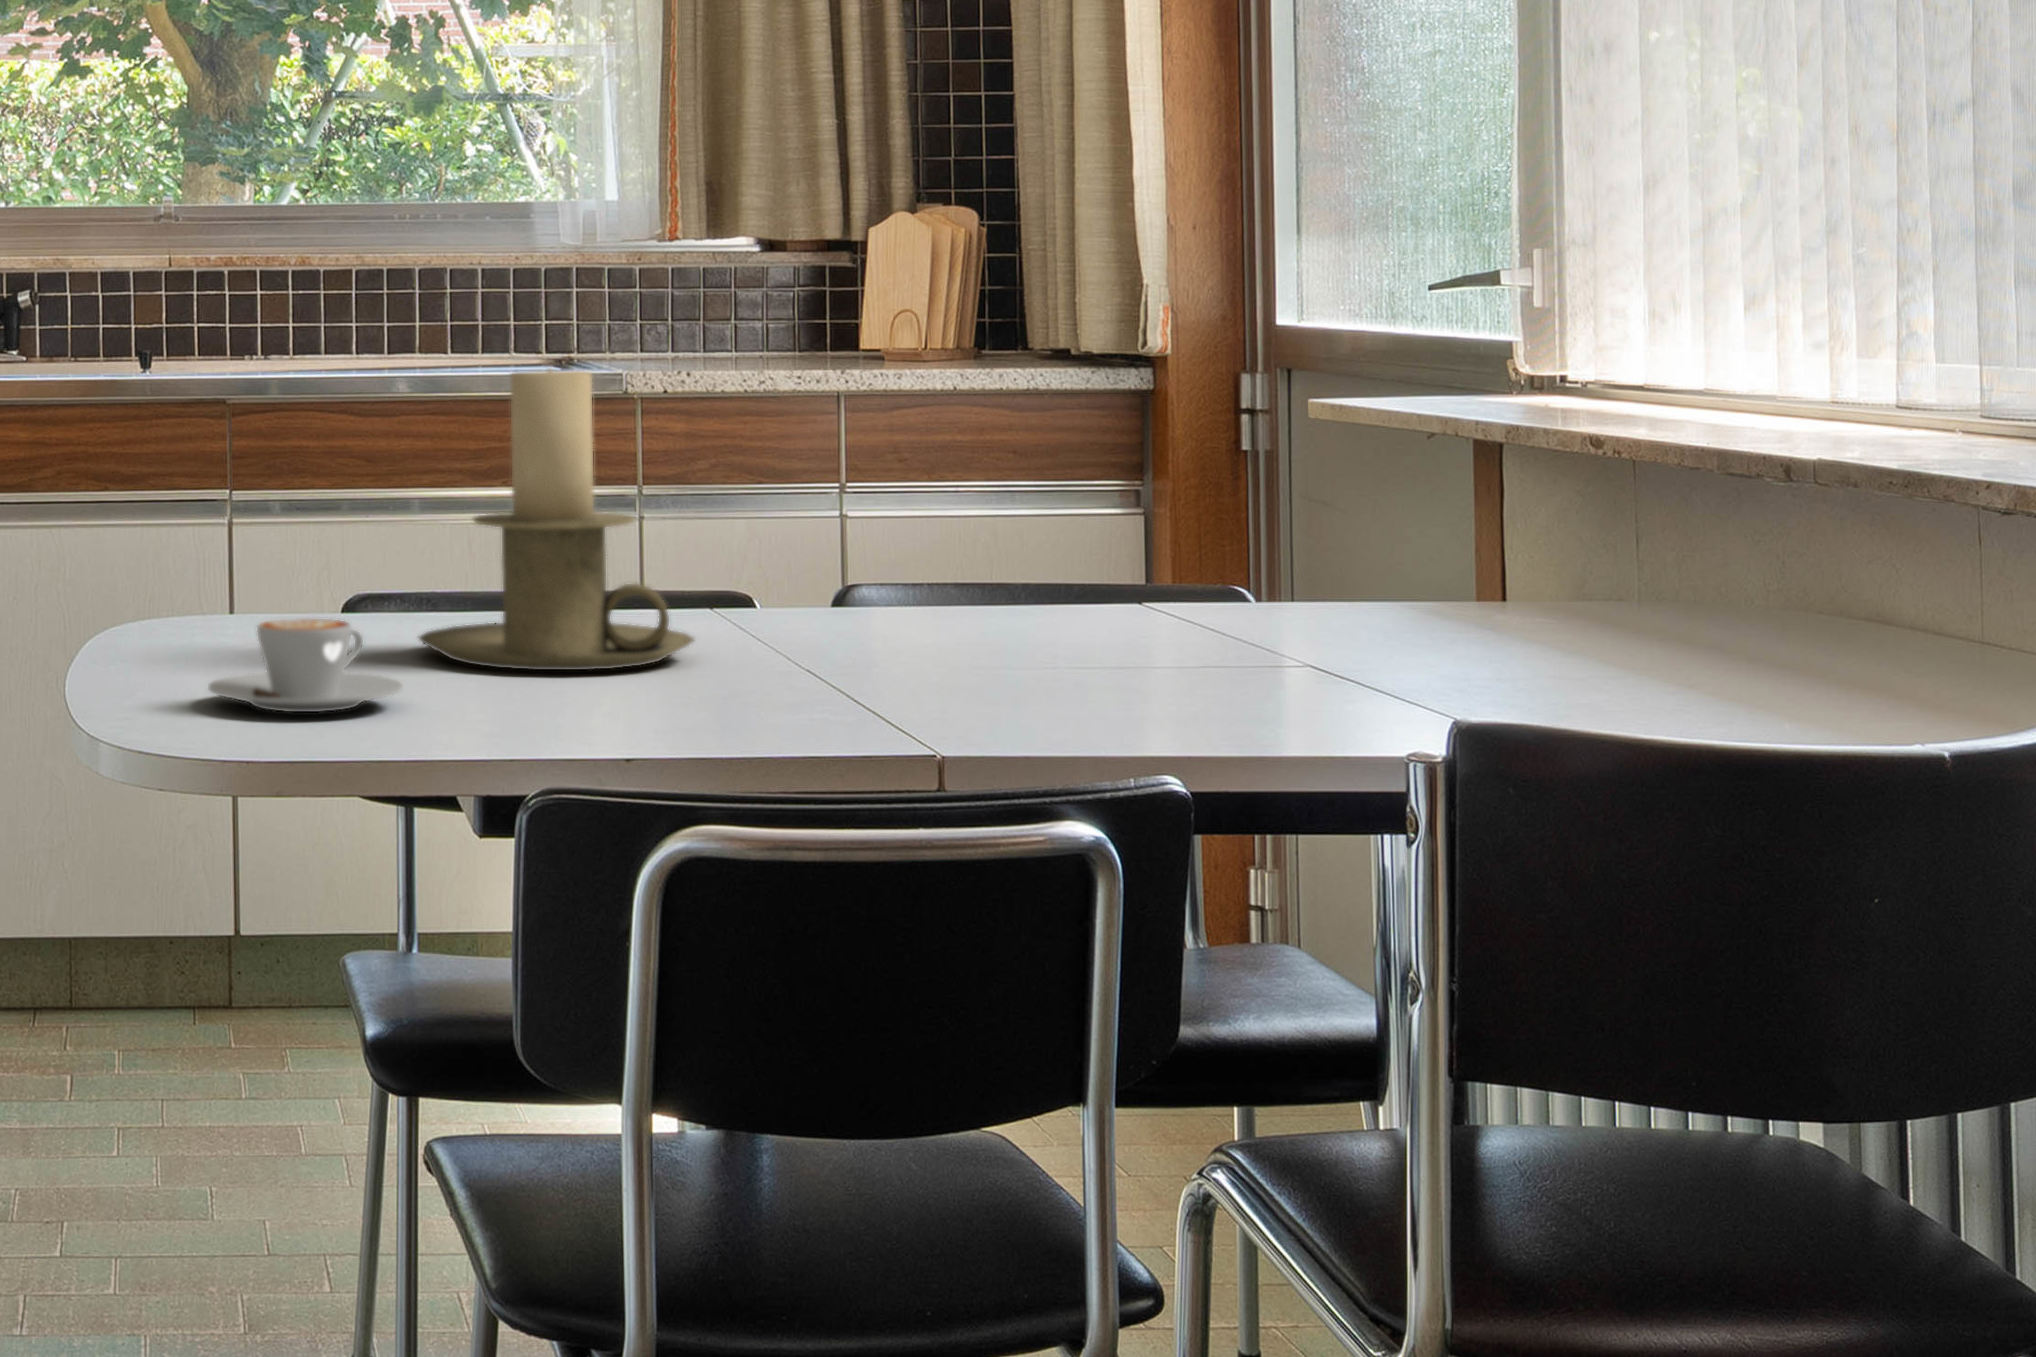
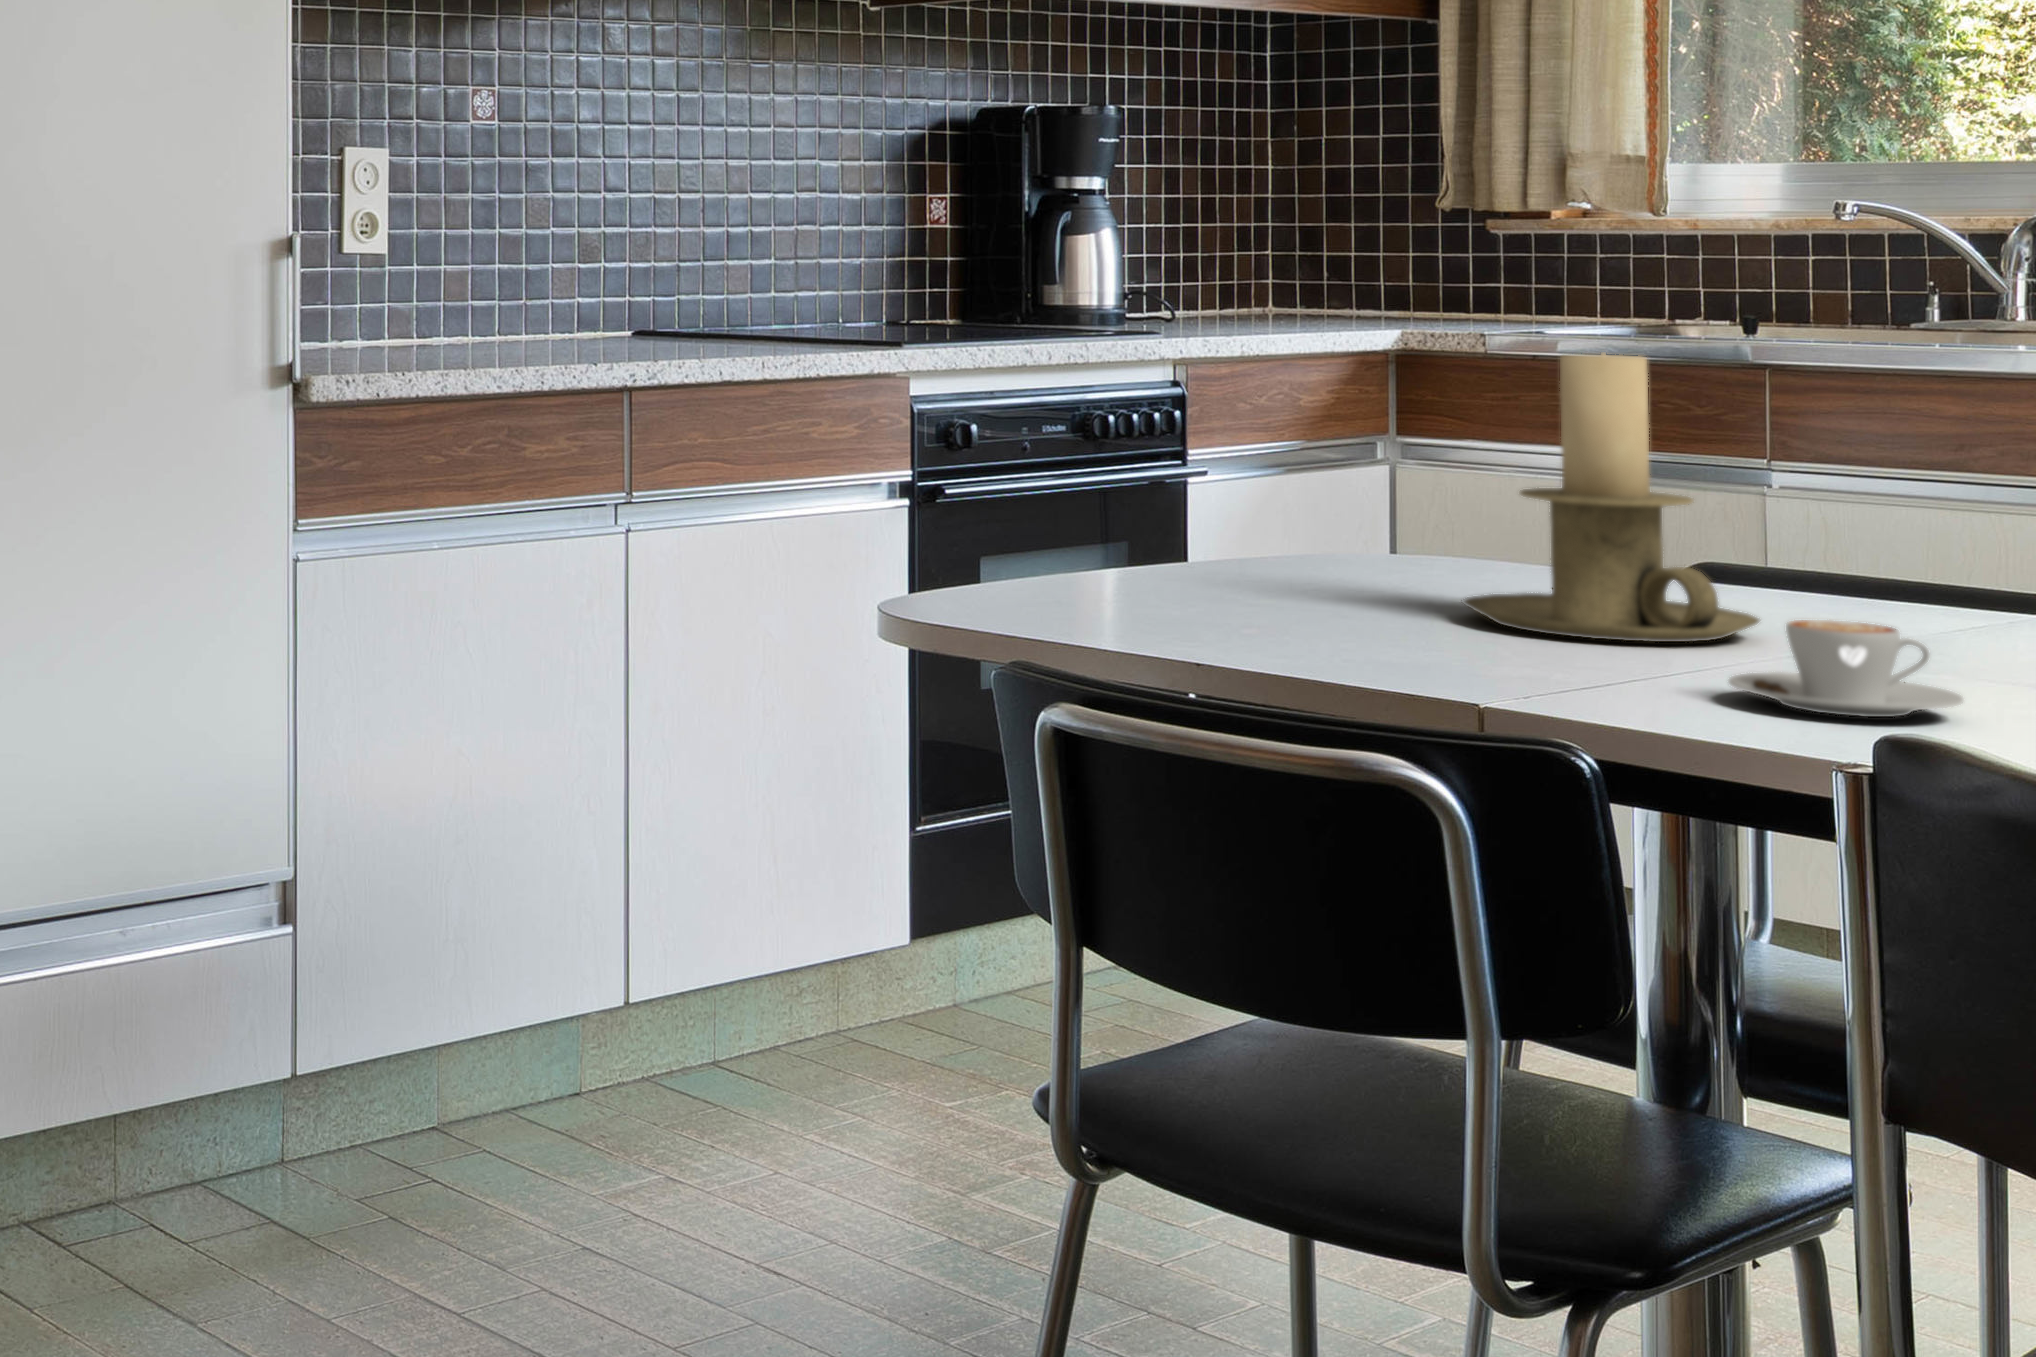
coffee cup: present [209,619,402,712] -> present [1729,620,1963,717]

